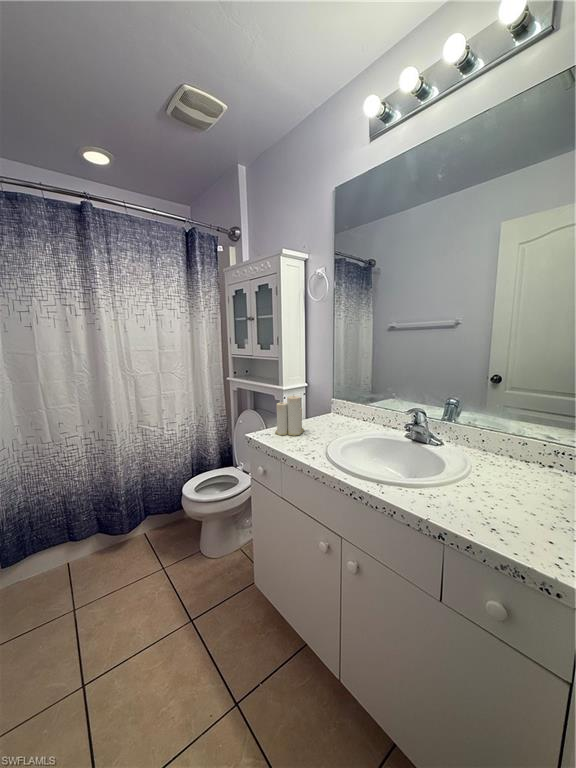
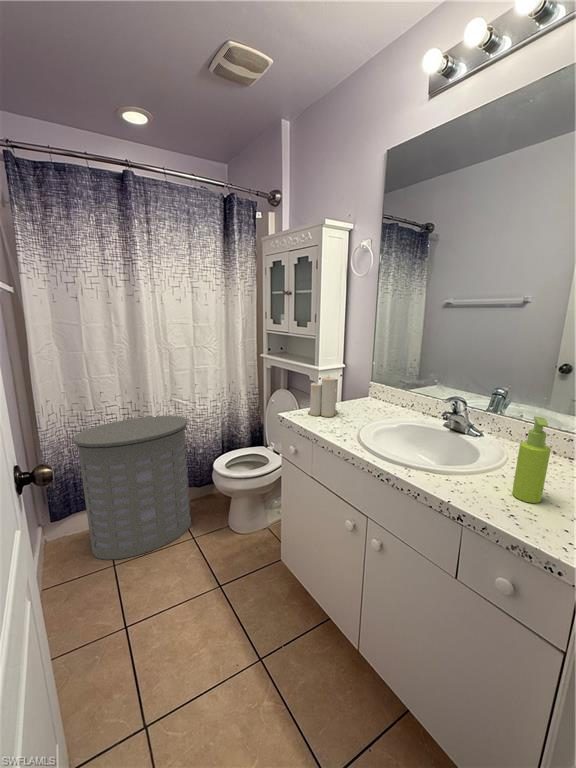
soap dispenser: none [486,424,520,512] -> present [512,417,551,503]
laundry hamper: none [24,443,160,606] -> present [73,416,191,560]

